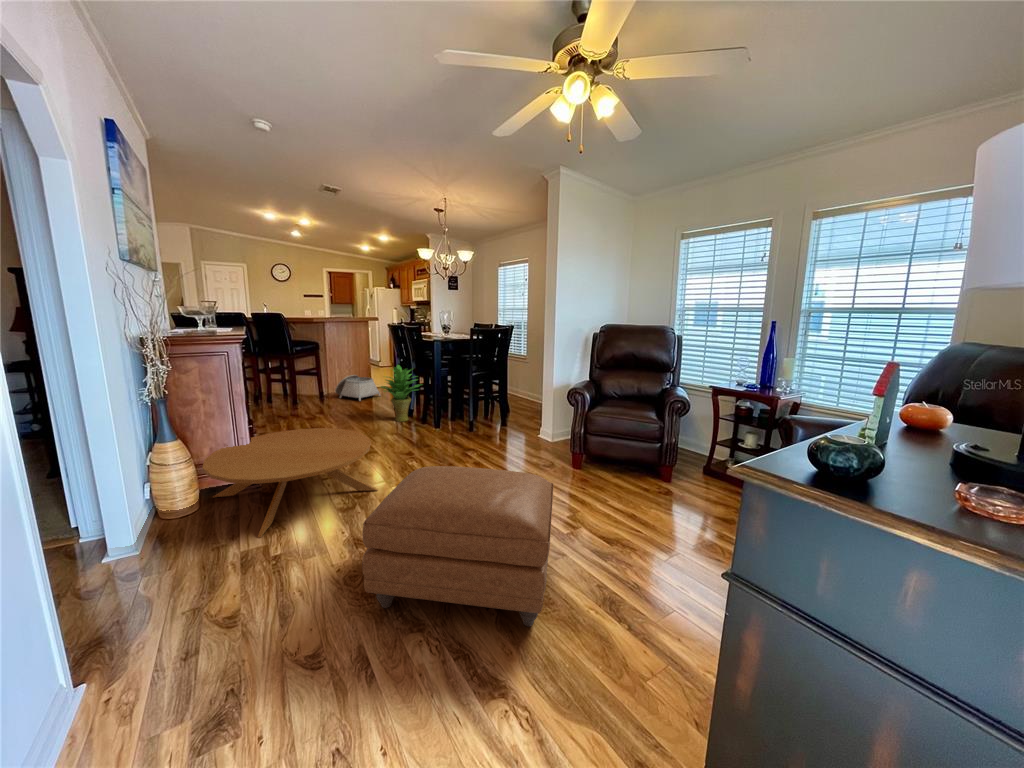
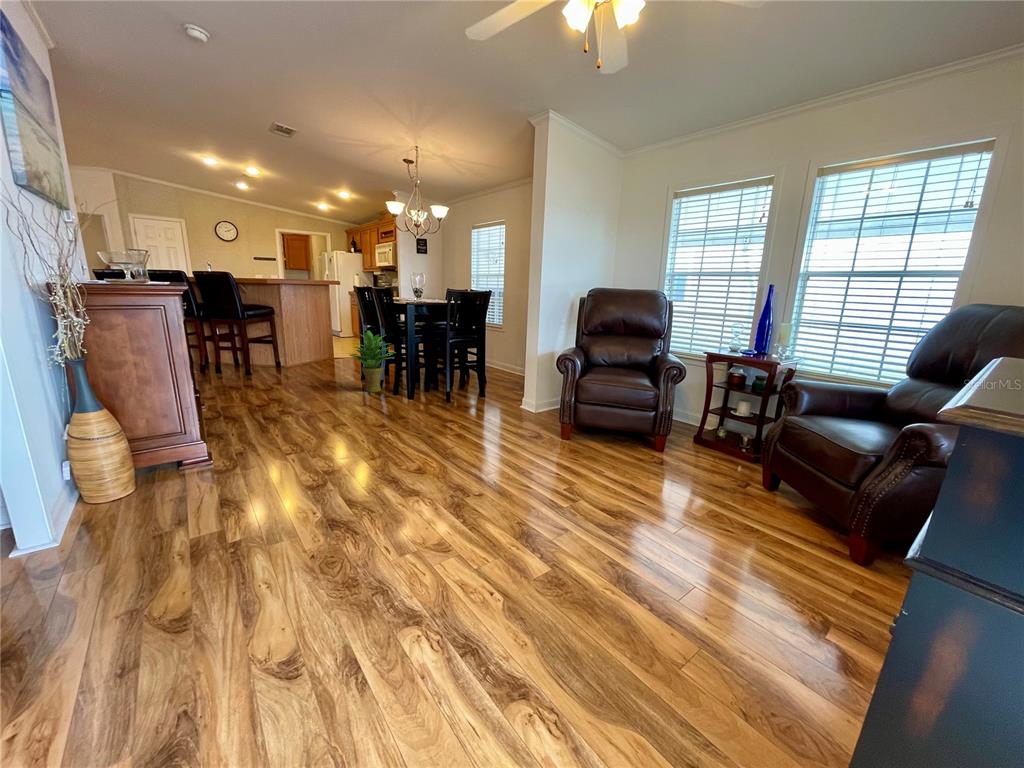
basket: present [335,375,380,401] -> none [297,343,348,371]
coffee table: present [202,428,377,538] -> none [137,397,353,522]
ottoman: present [362,466,553,626] -> none [345,435,571,611]

